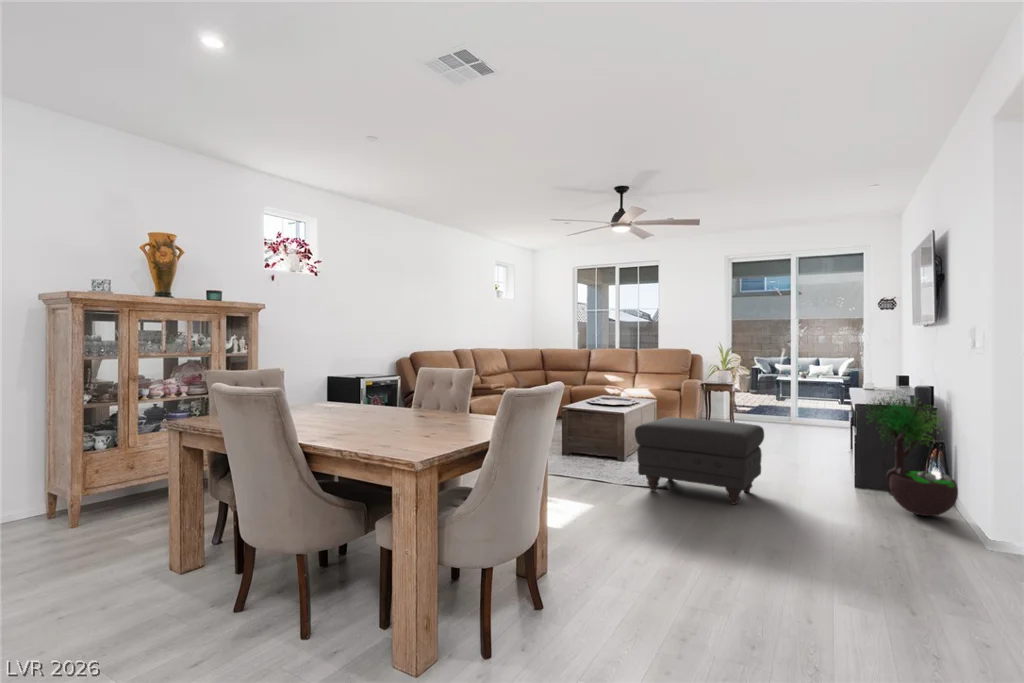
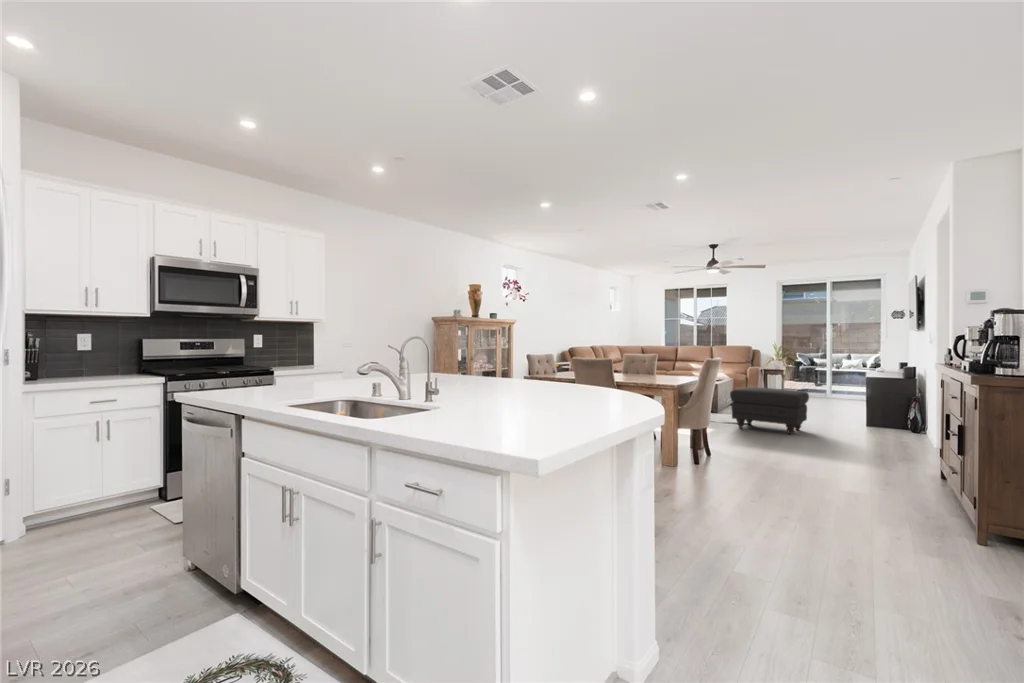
potted tree: present [865,395,958,516] -> none [870,369,924,441]

